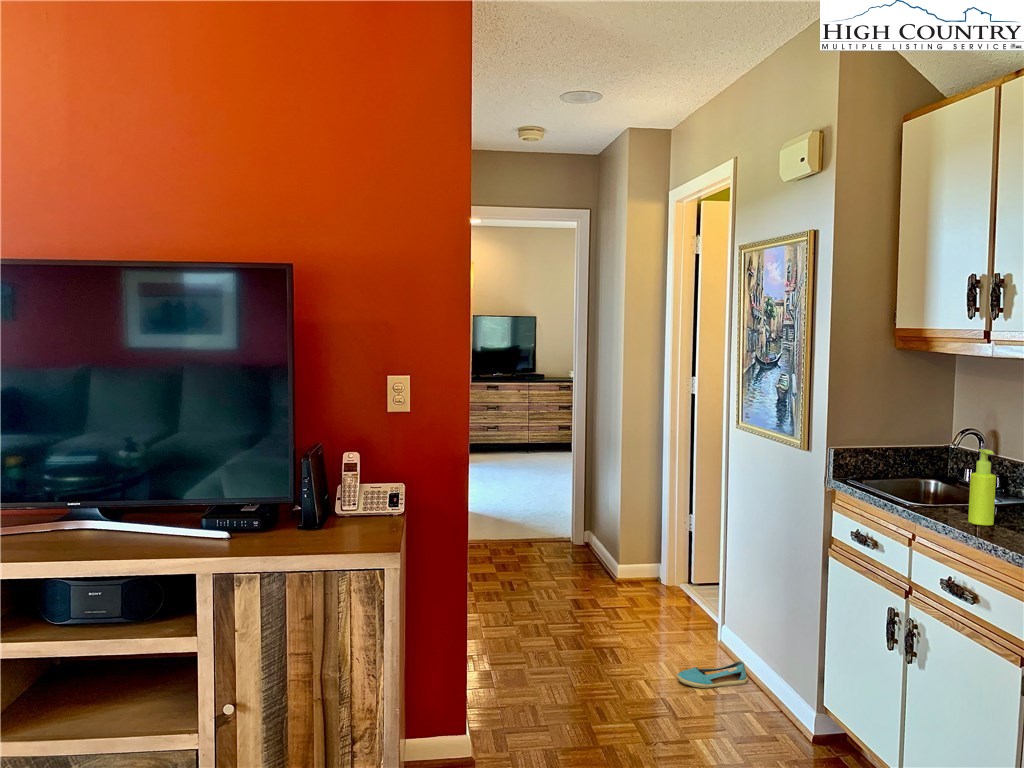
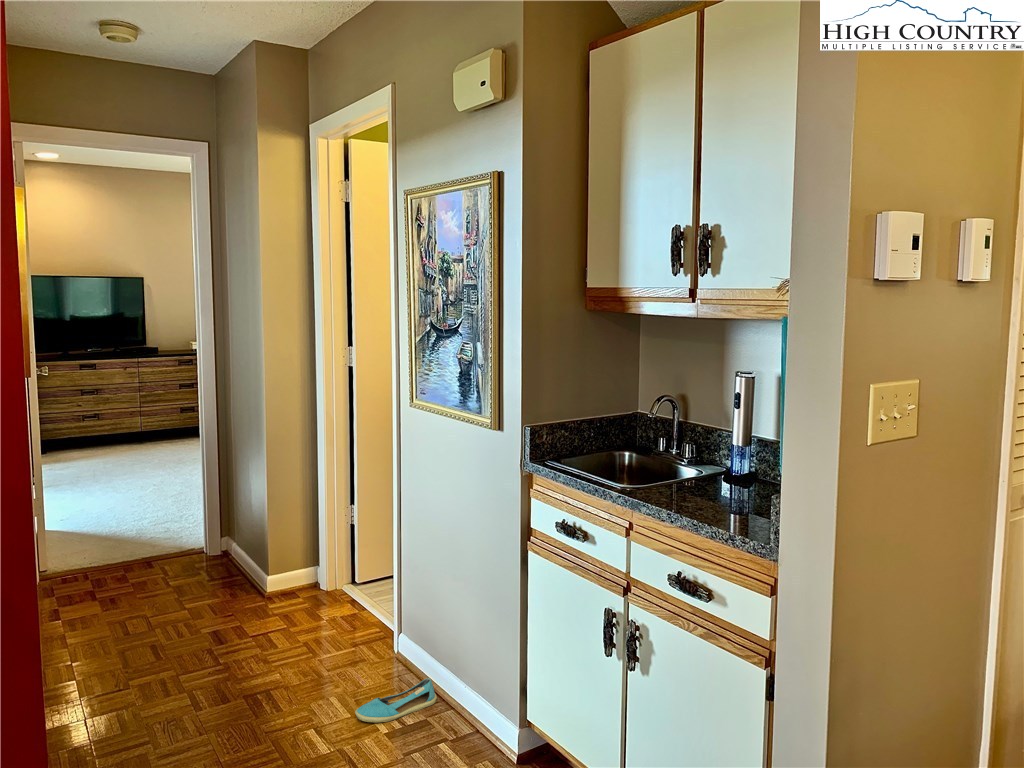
soap dispenser: present [968,449,996,525] -> none [690,422,717,508]

